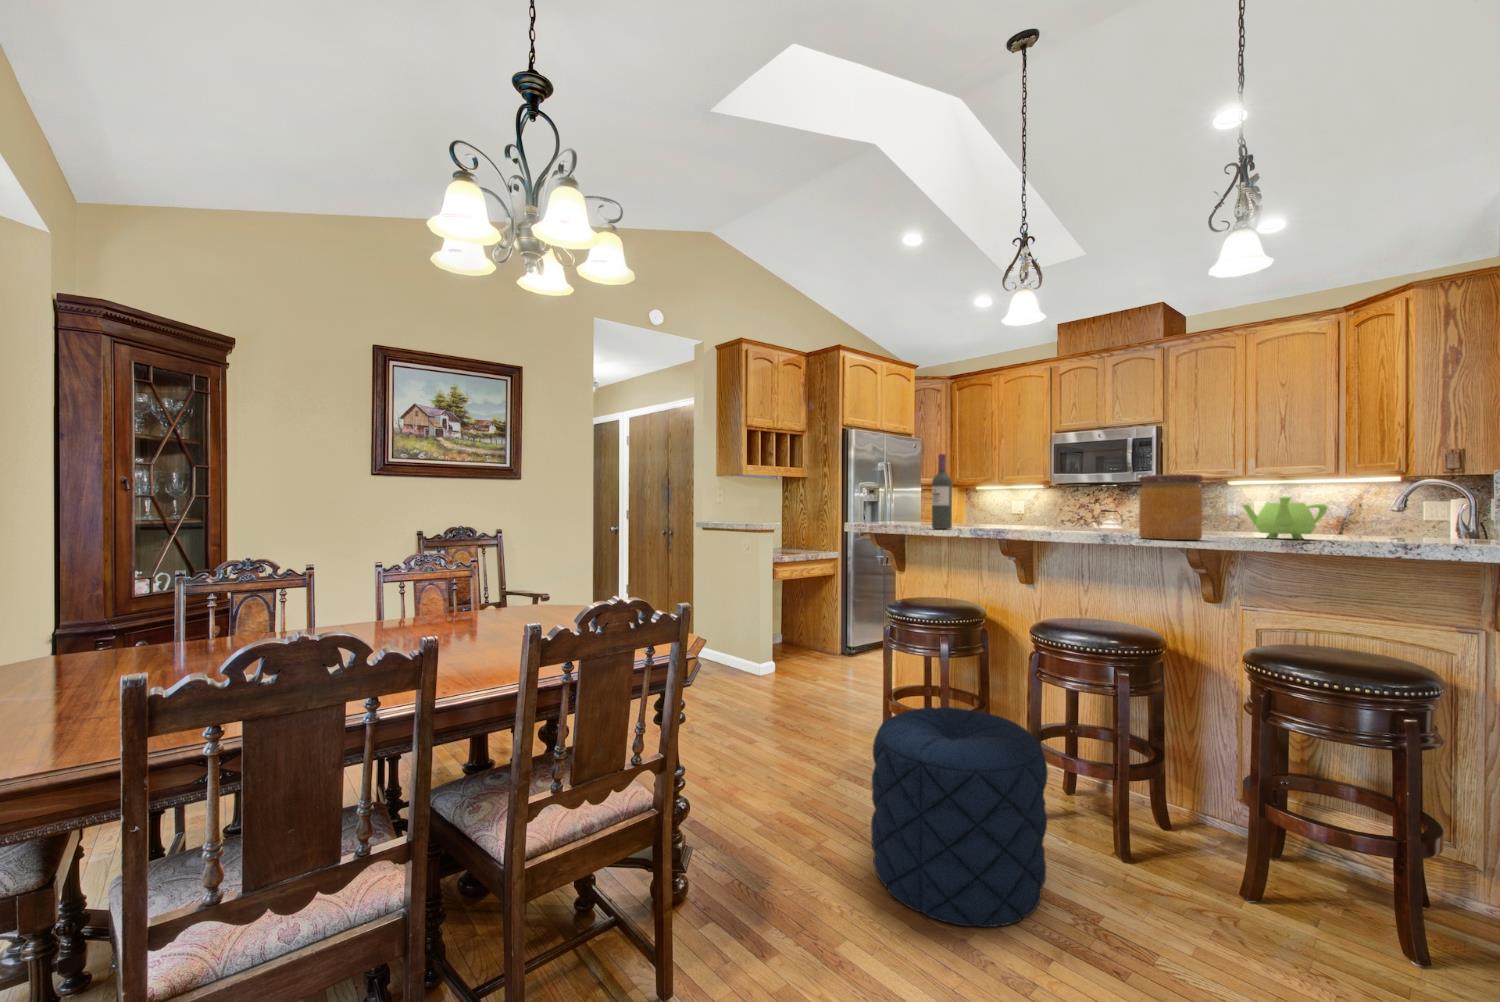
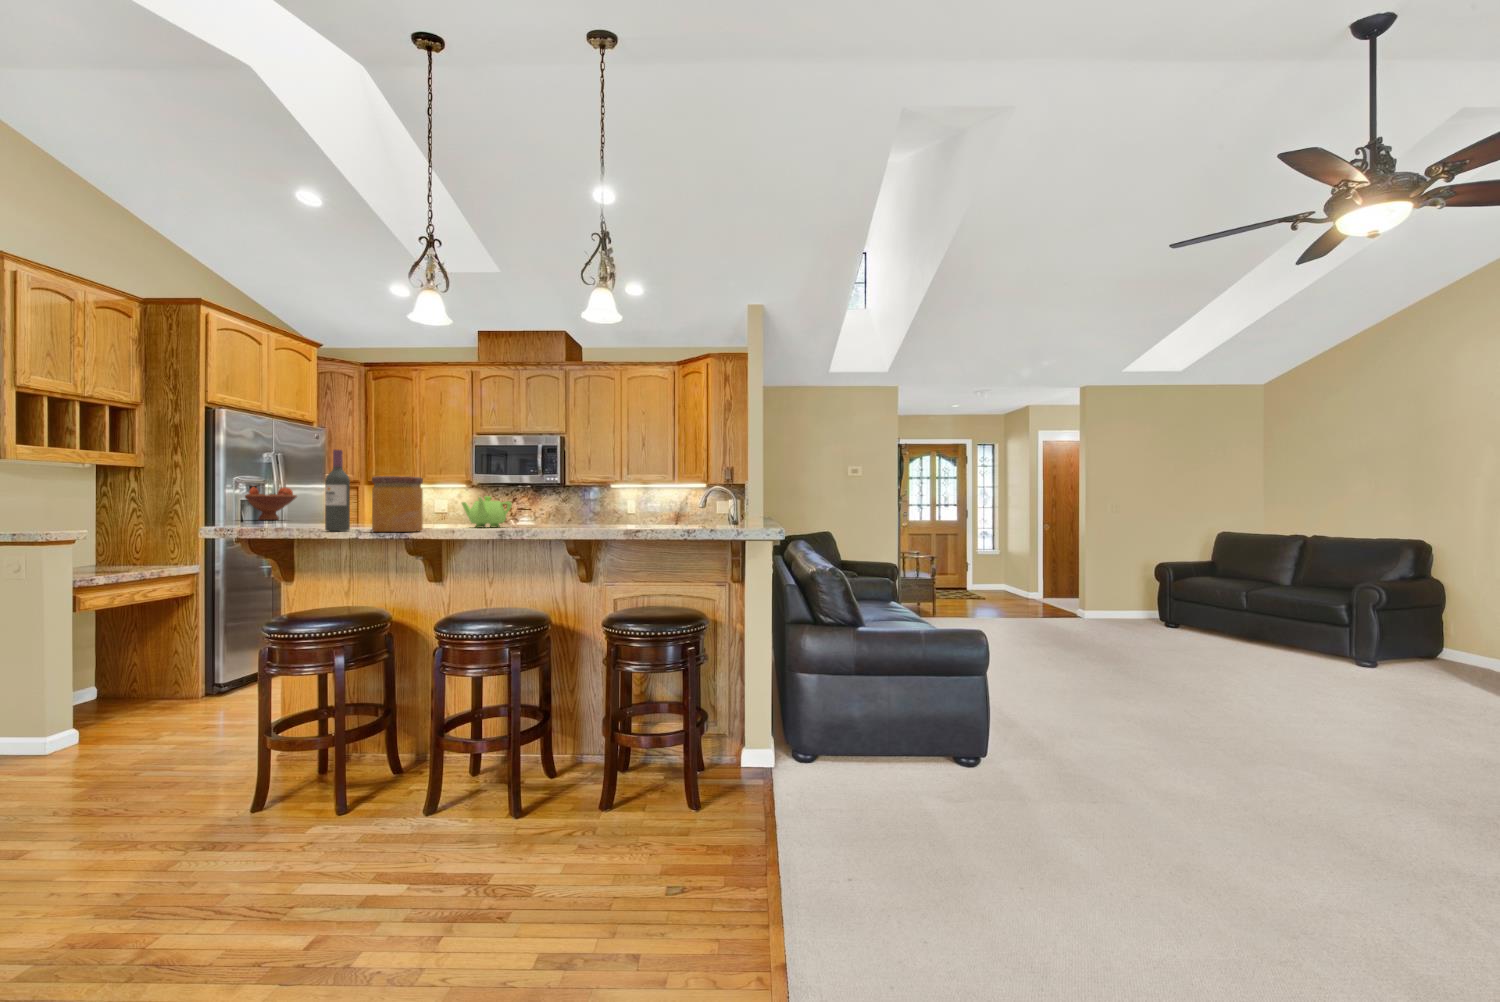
jar: present [1139,474,1203,540] -> present [372,476,423,532]
fruit bowl: none [863,489,903,517] -> present [245,487,297,520]
teapot: present [1243,497,1327,539] -> present [462,496,512,528]
pouf: present [871,707,1048,927] -> none [239,716,444,948]

